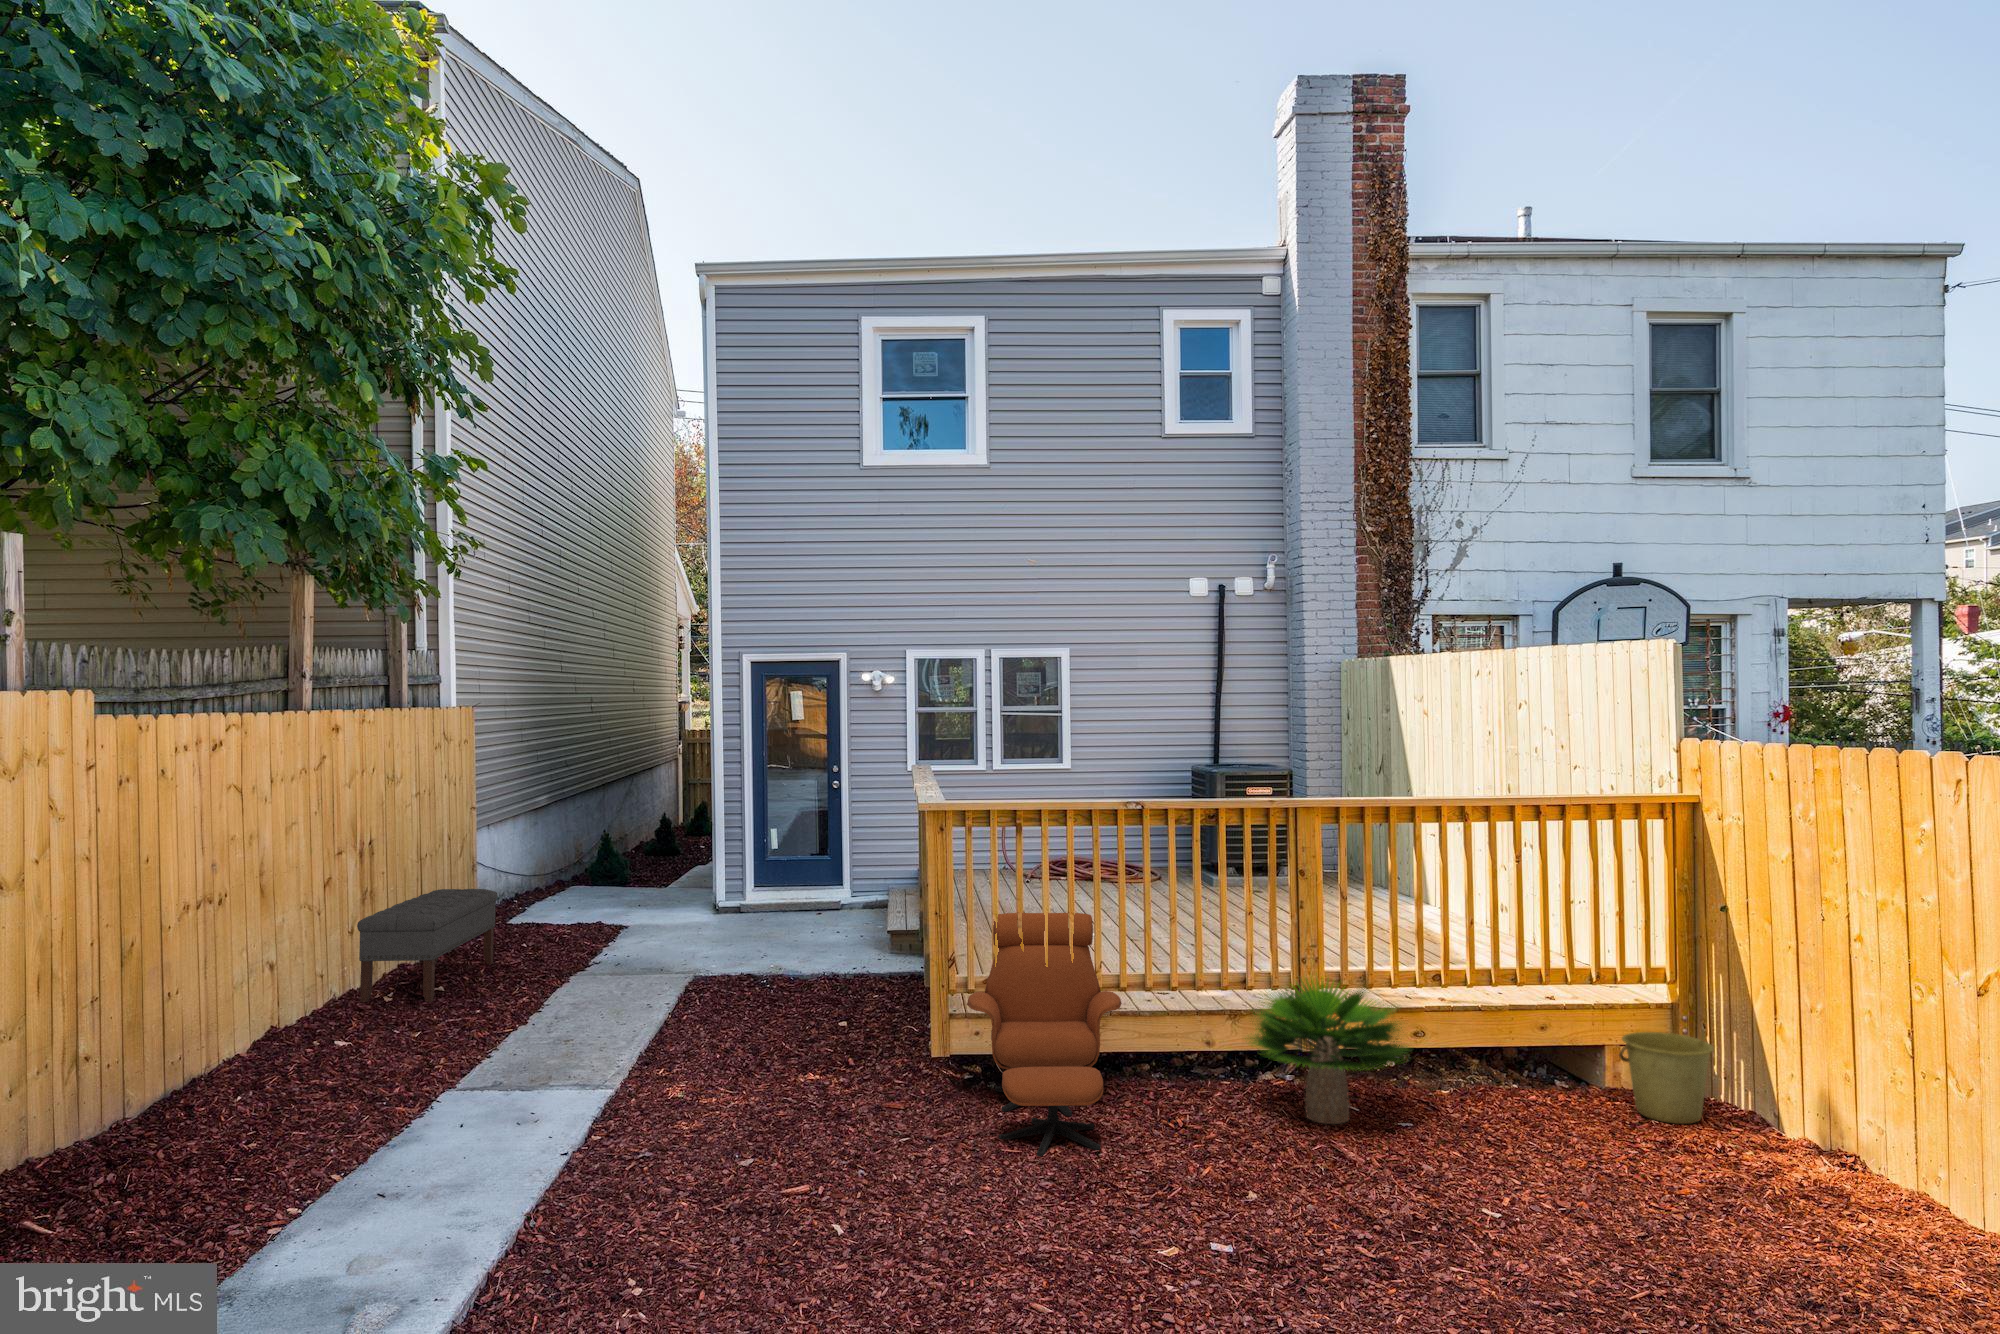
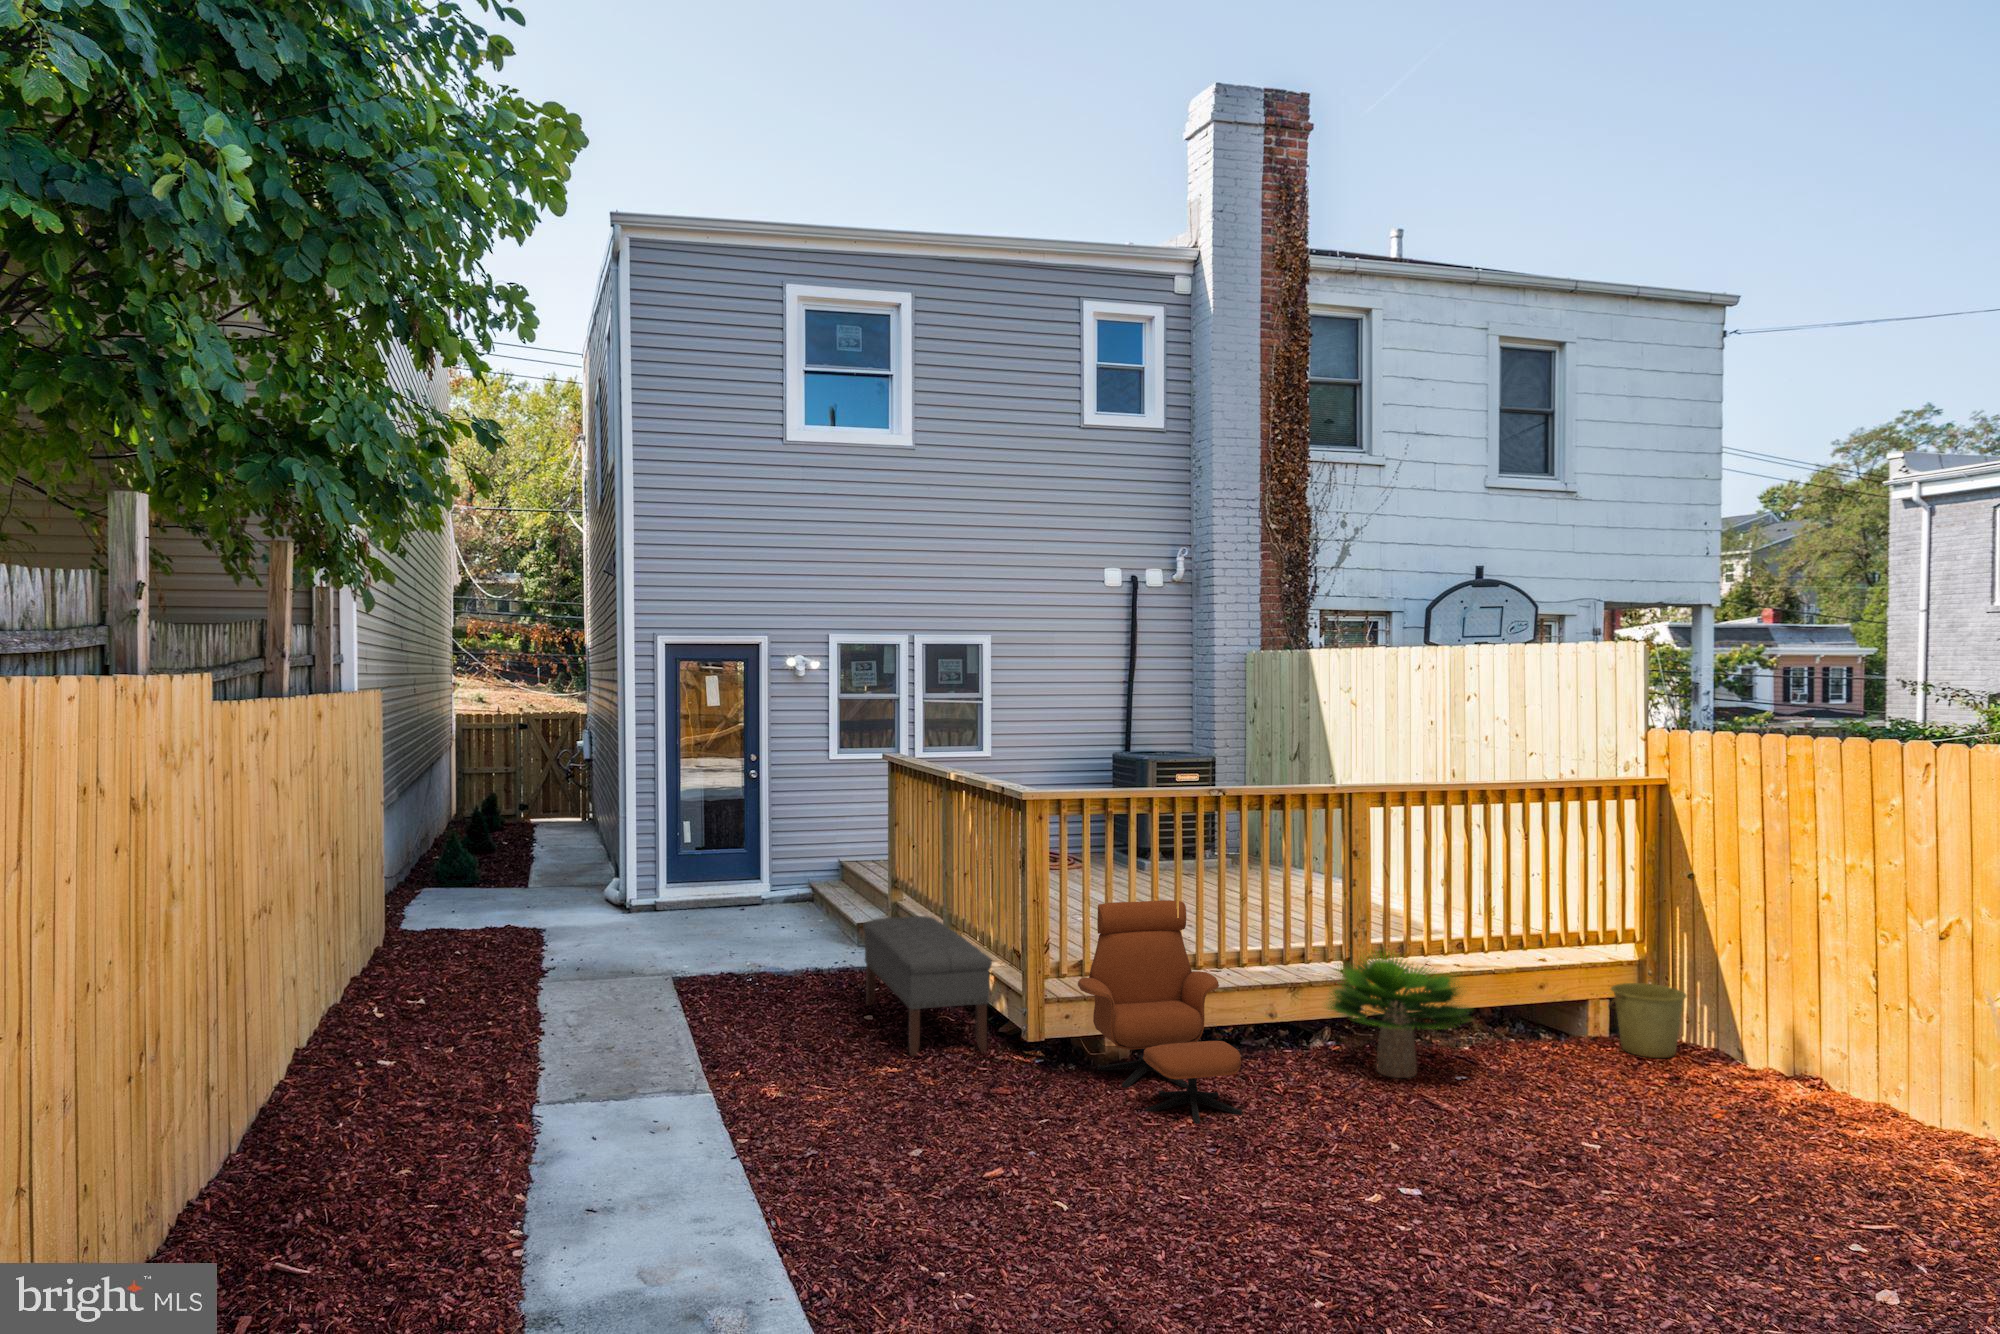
bench: present [357,889,498,1002] -> present [863,916,992,1056]

